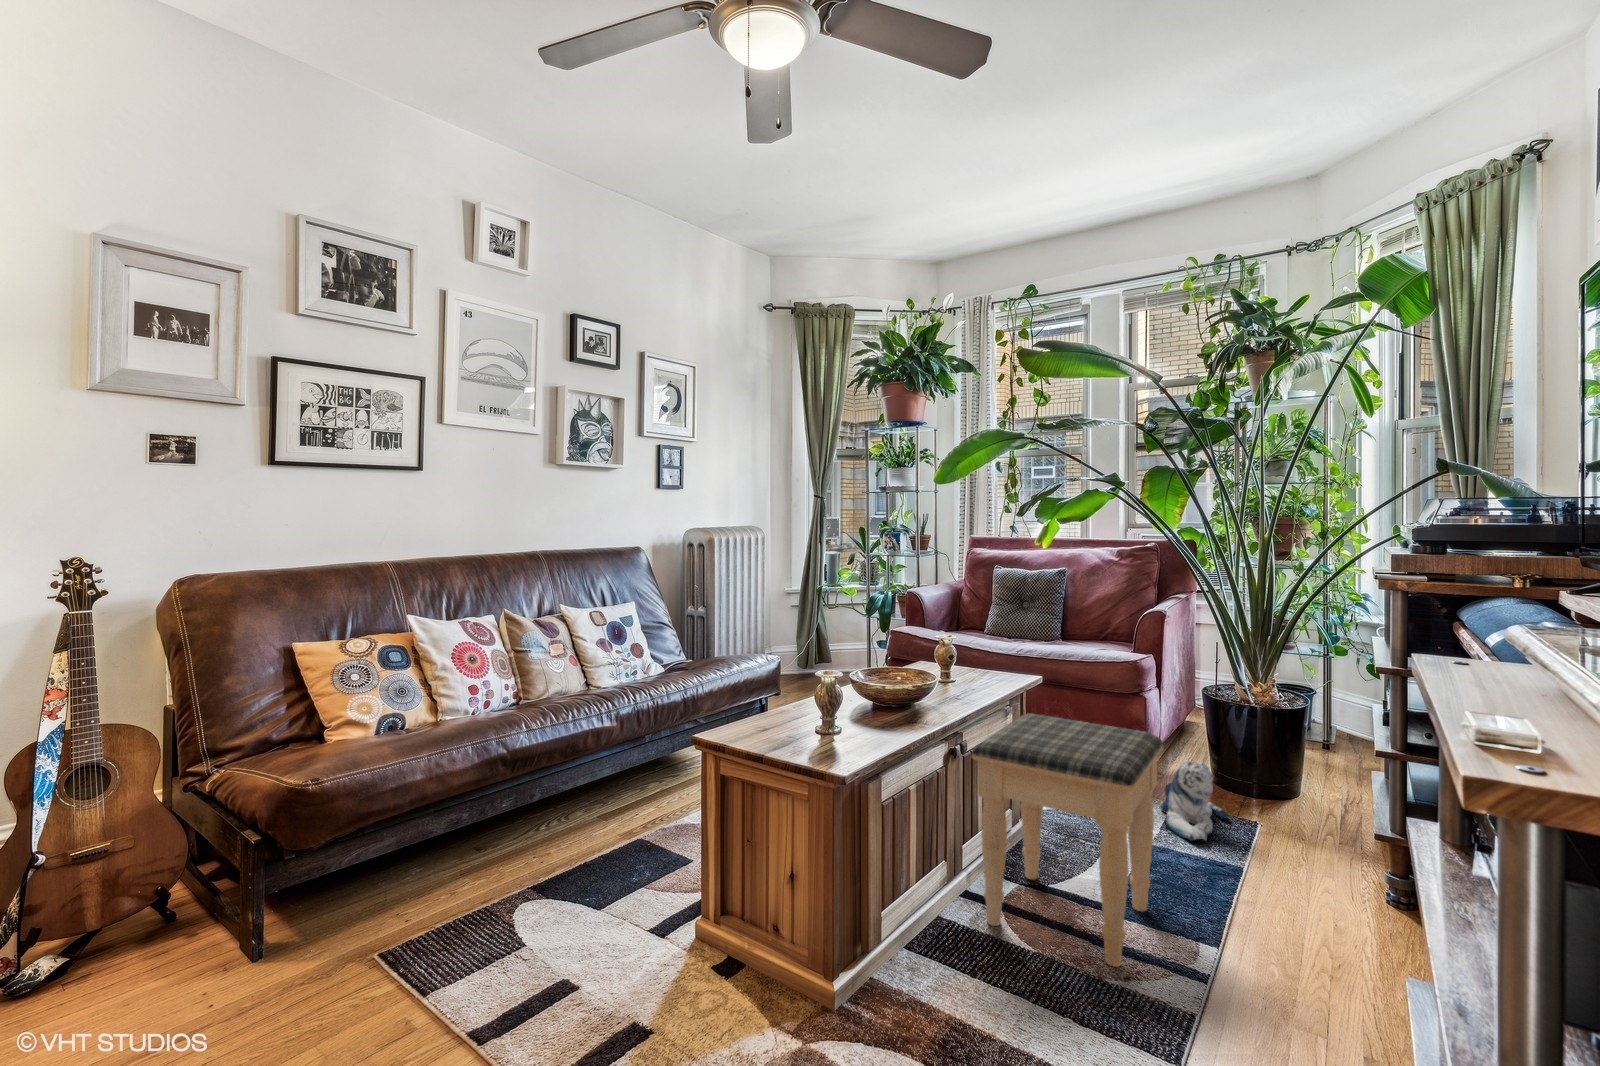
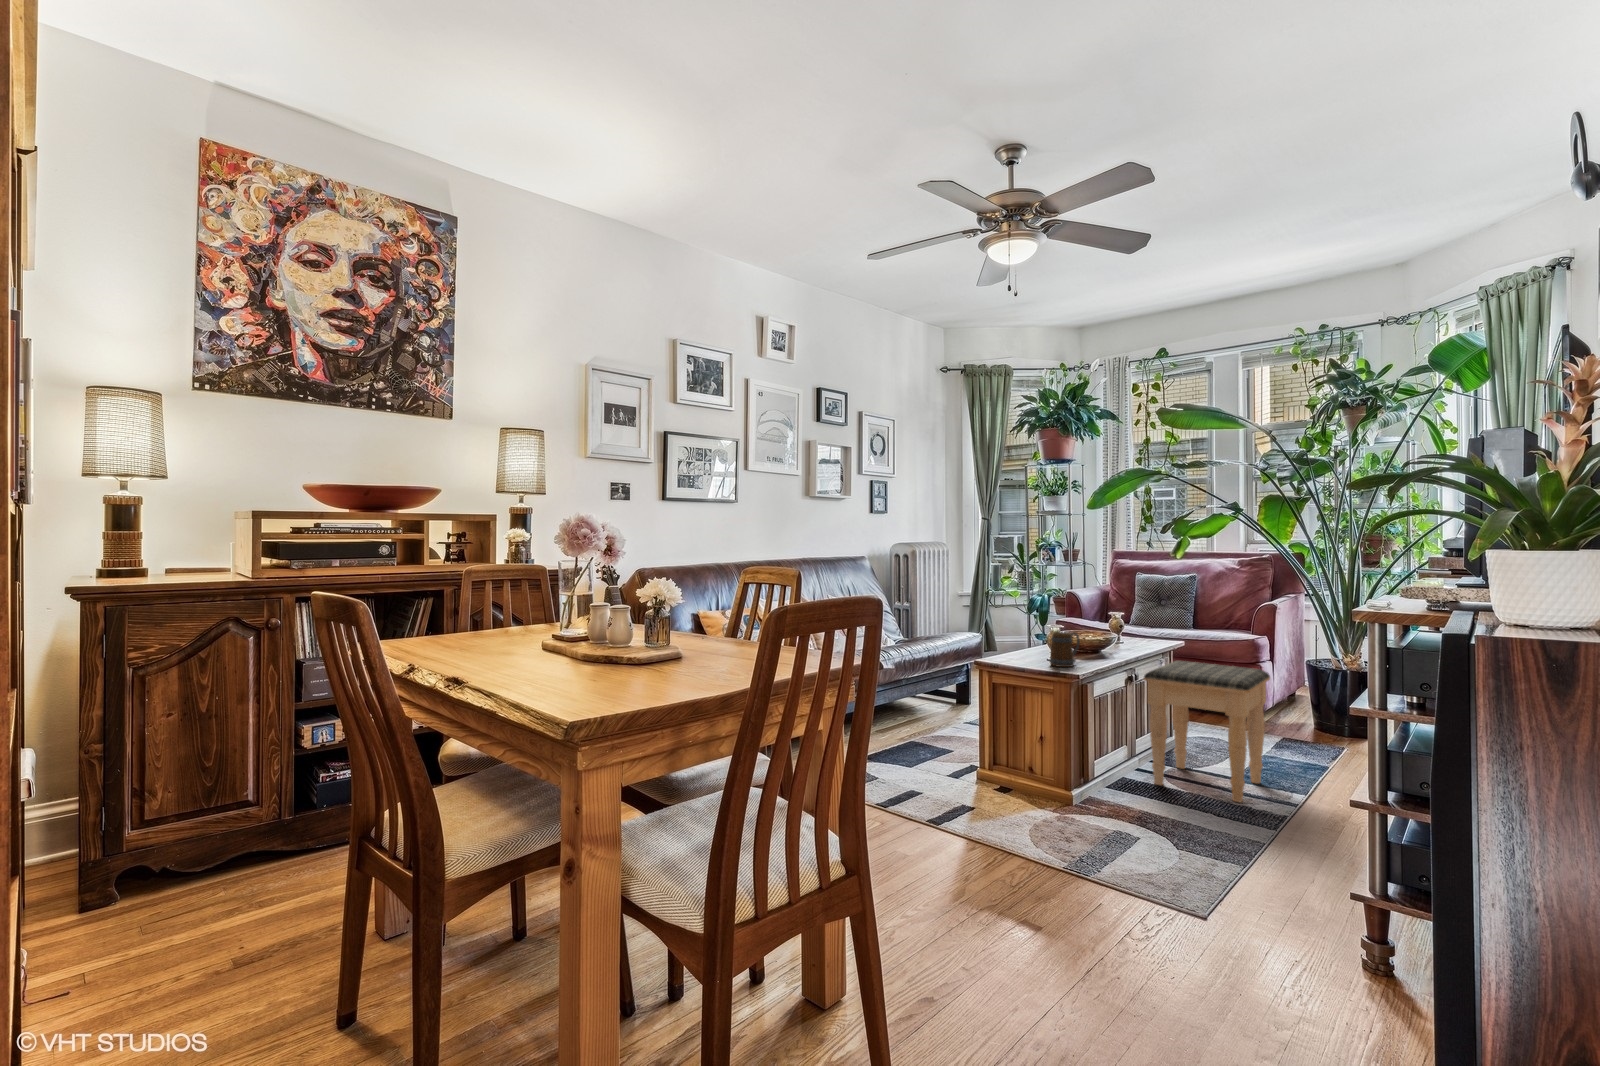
mug: none [811,689,863,753] -> present [1050,632,1080,667]
plush toy: present [1160,761,1228,841] -> none [1273,704,1325,757]

